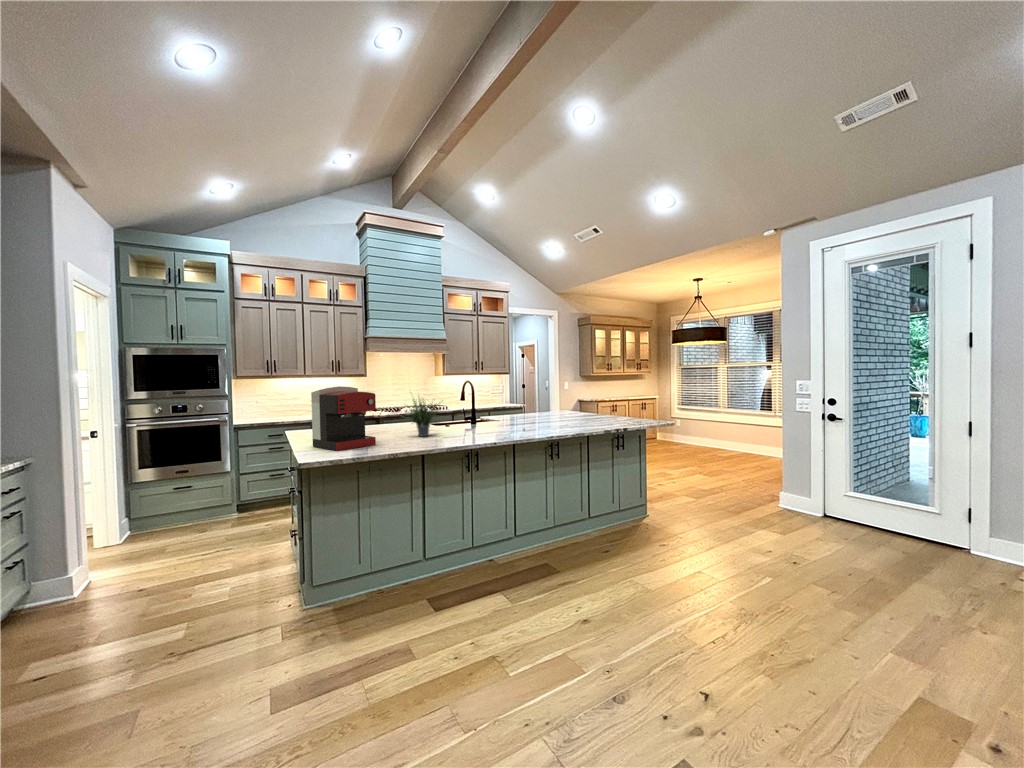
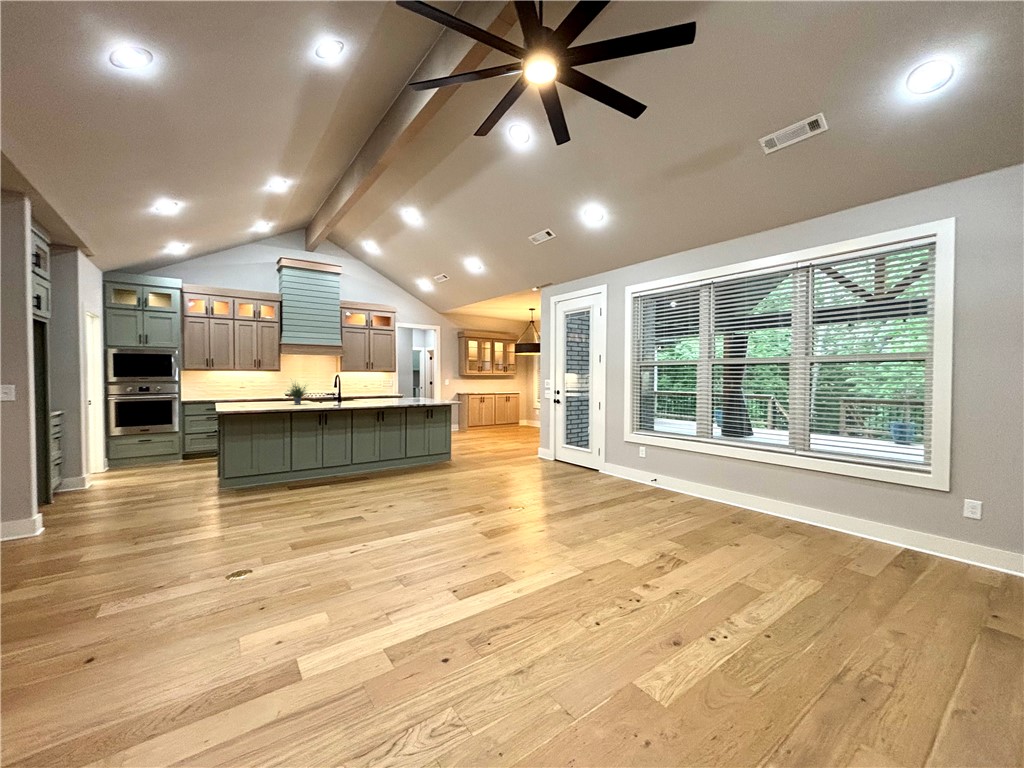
coffee maker: present [311,386,376,451] -> none [228,375,265,408]

